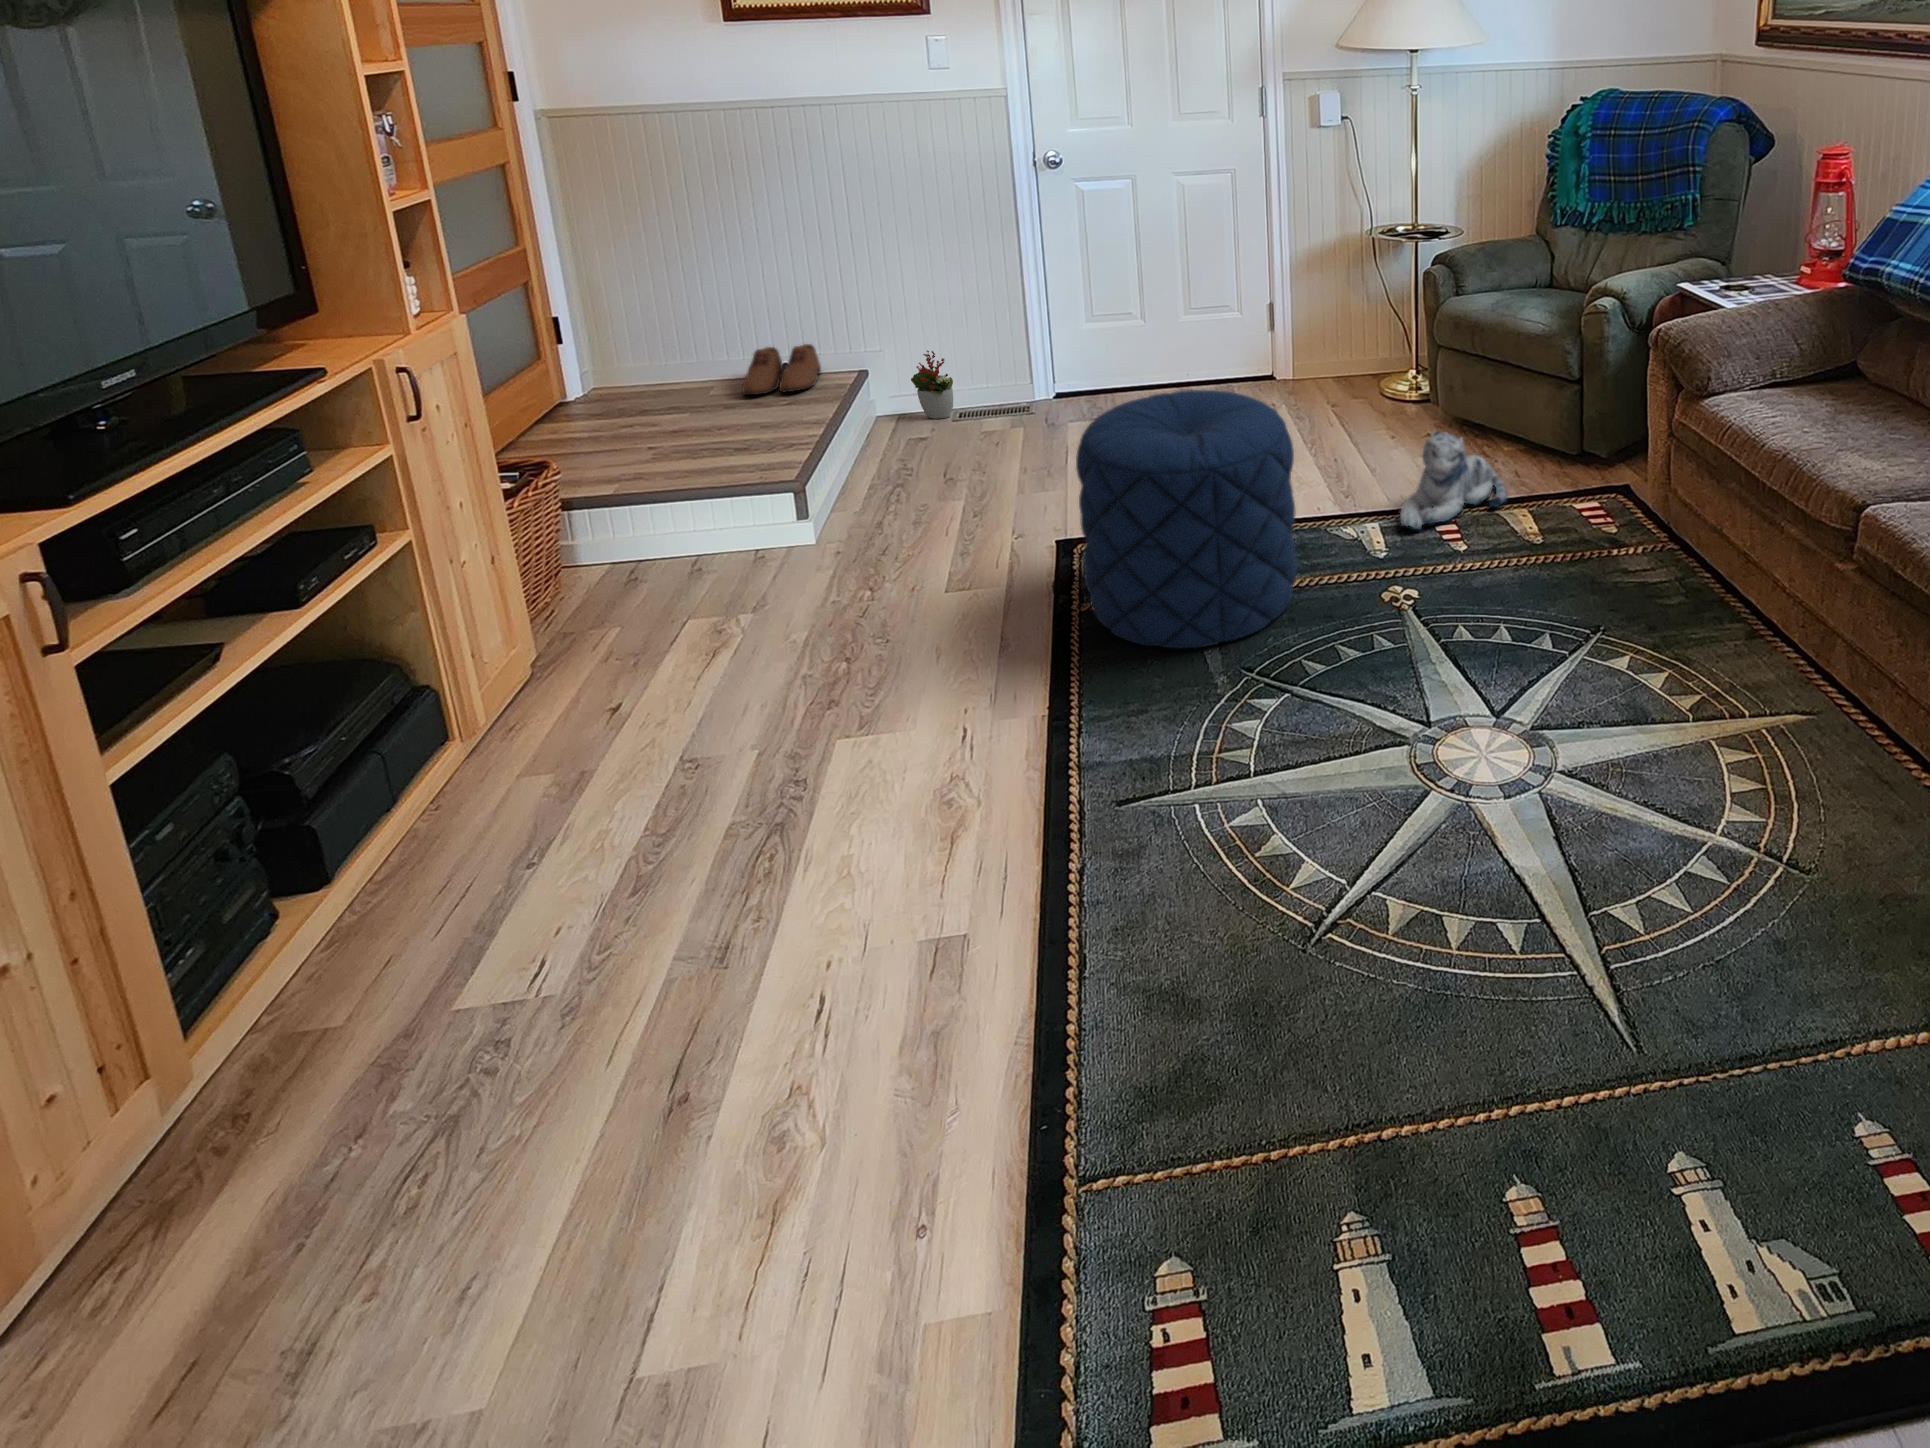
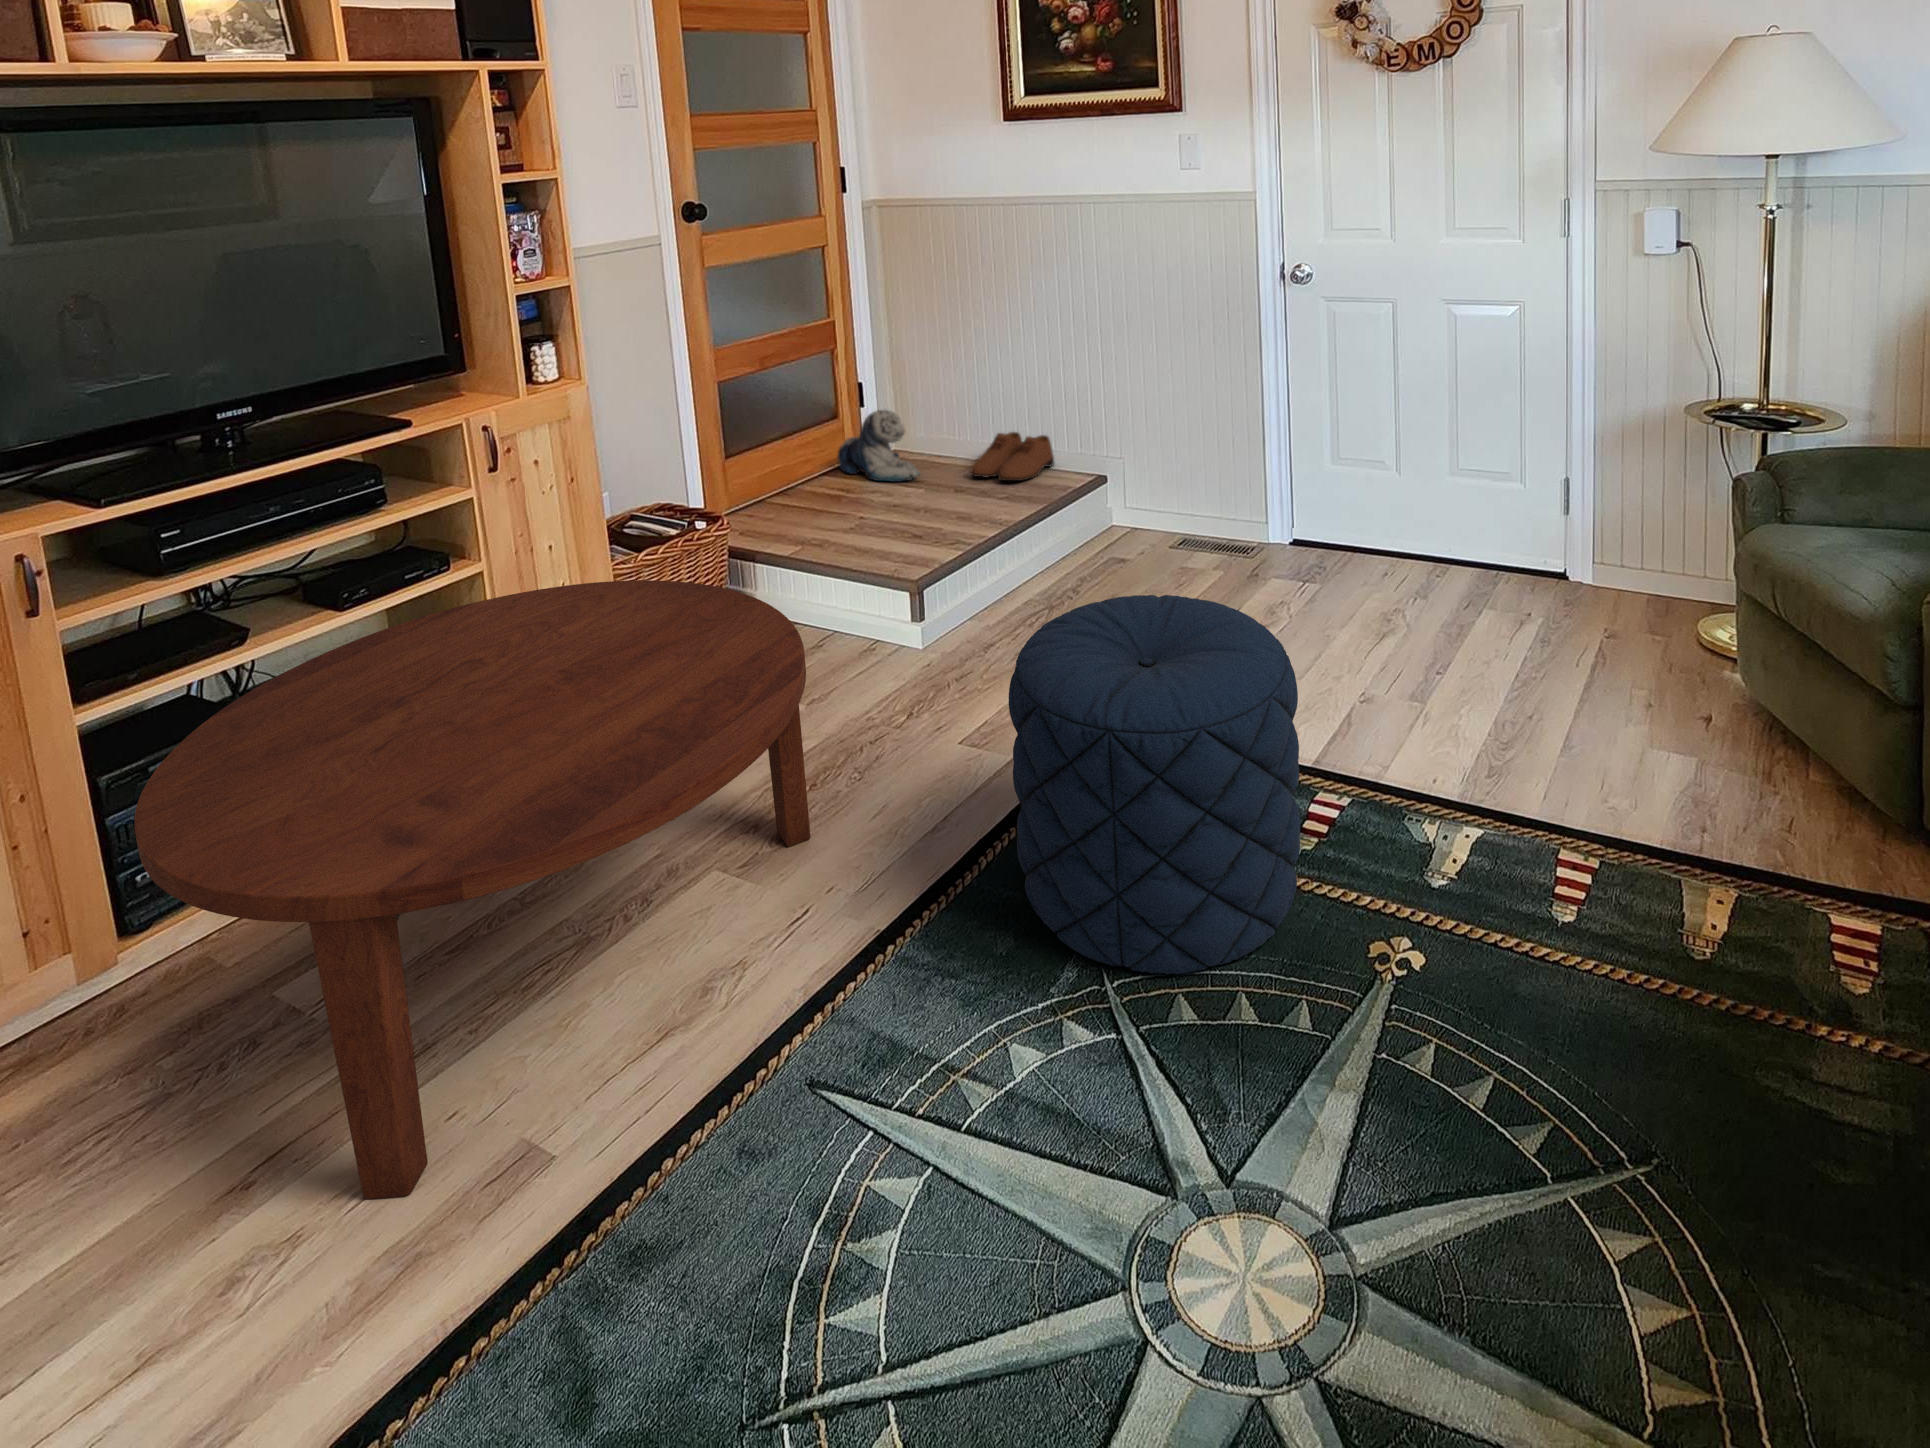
decorative plant: present [911,350,953,419] -> none [1128,463,1167,539]
plush toy: present [1400,431,1507,529] -> present [837,410,920,482]
coffee table: none [287,484,983,1002] -> present [134,580,810,1199]

